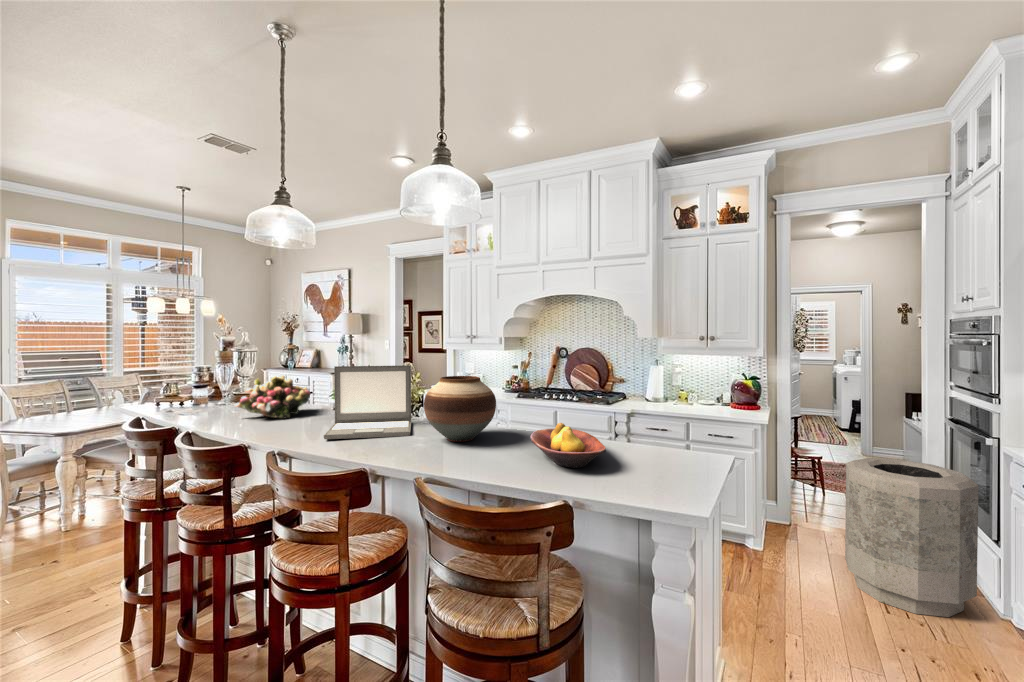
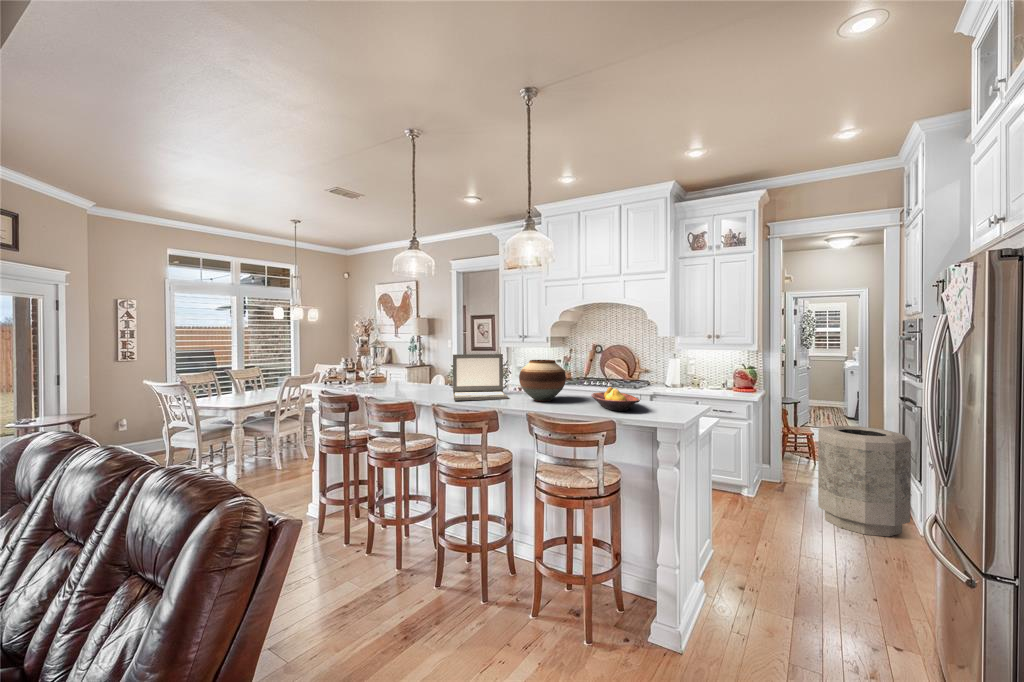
flower arrangement: present [235,375,310,418] -> none [377,362,426,392]

